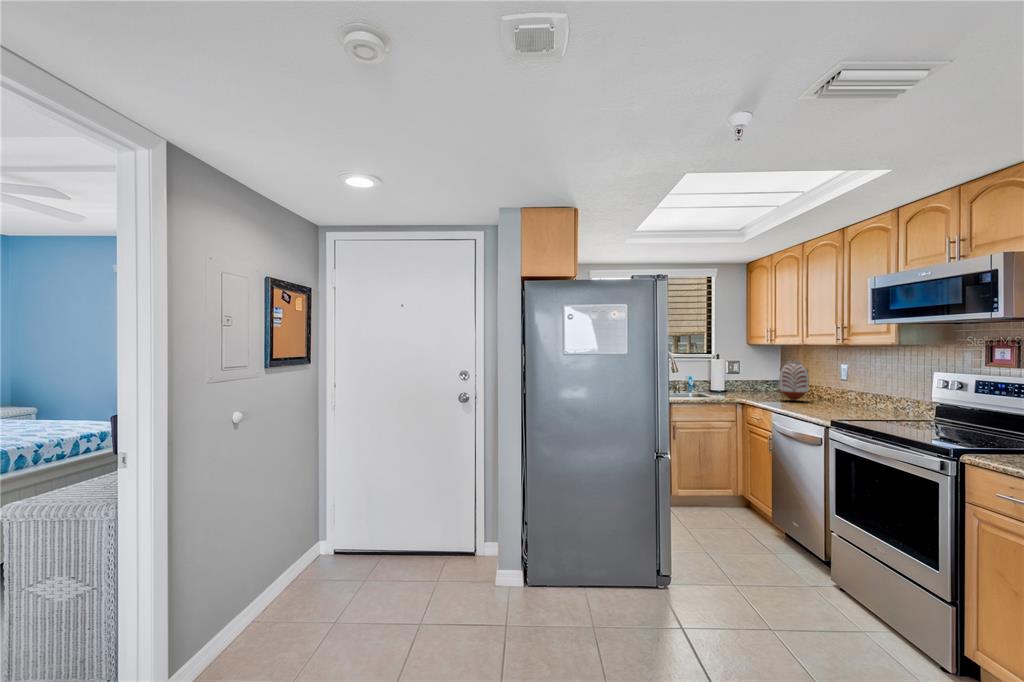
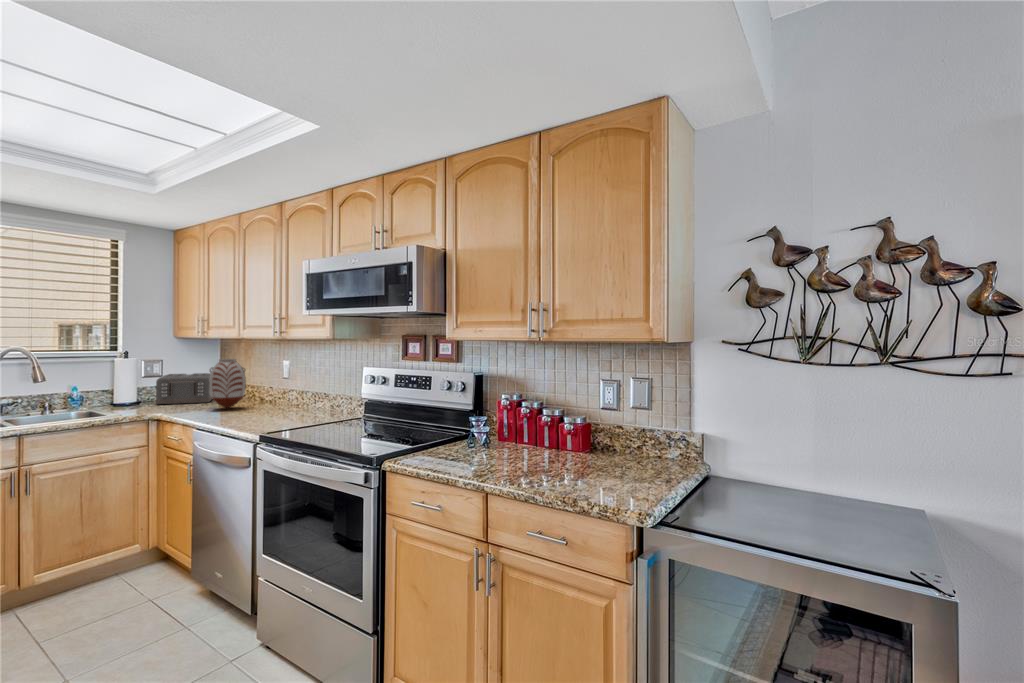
toaster: none [737,372,779,395] -> present [155,373,212,404]

